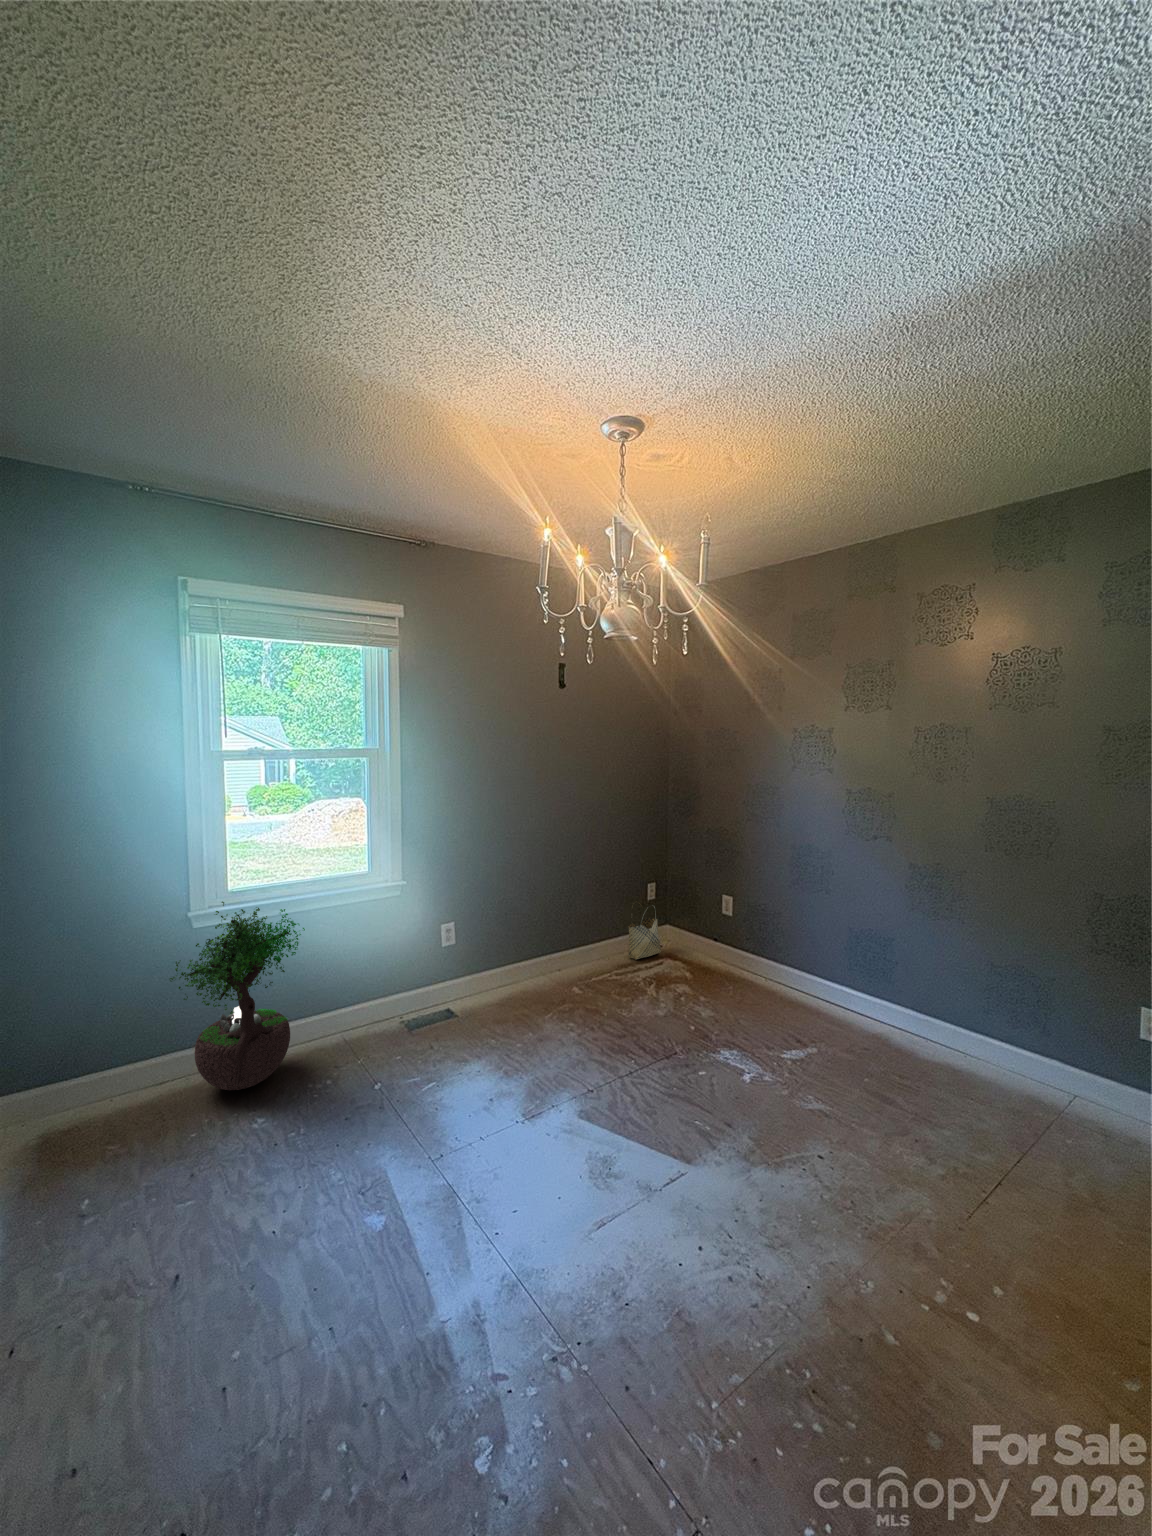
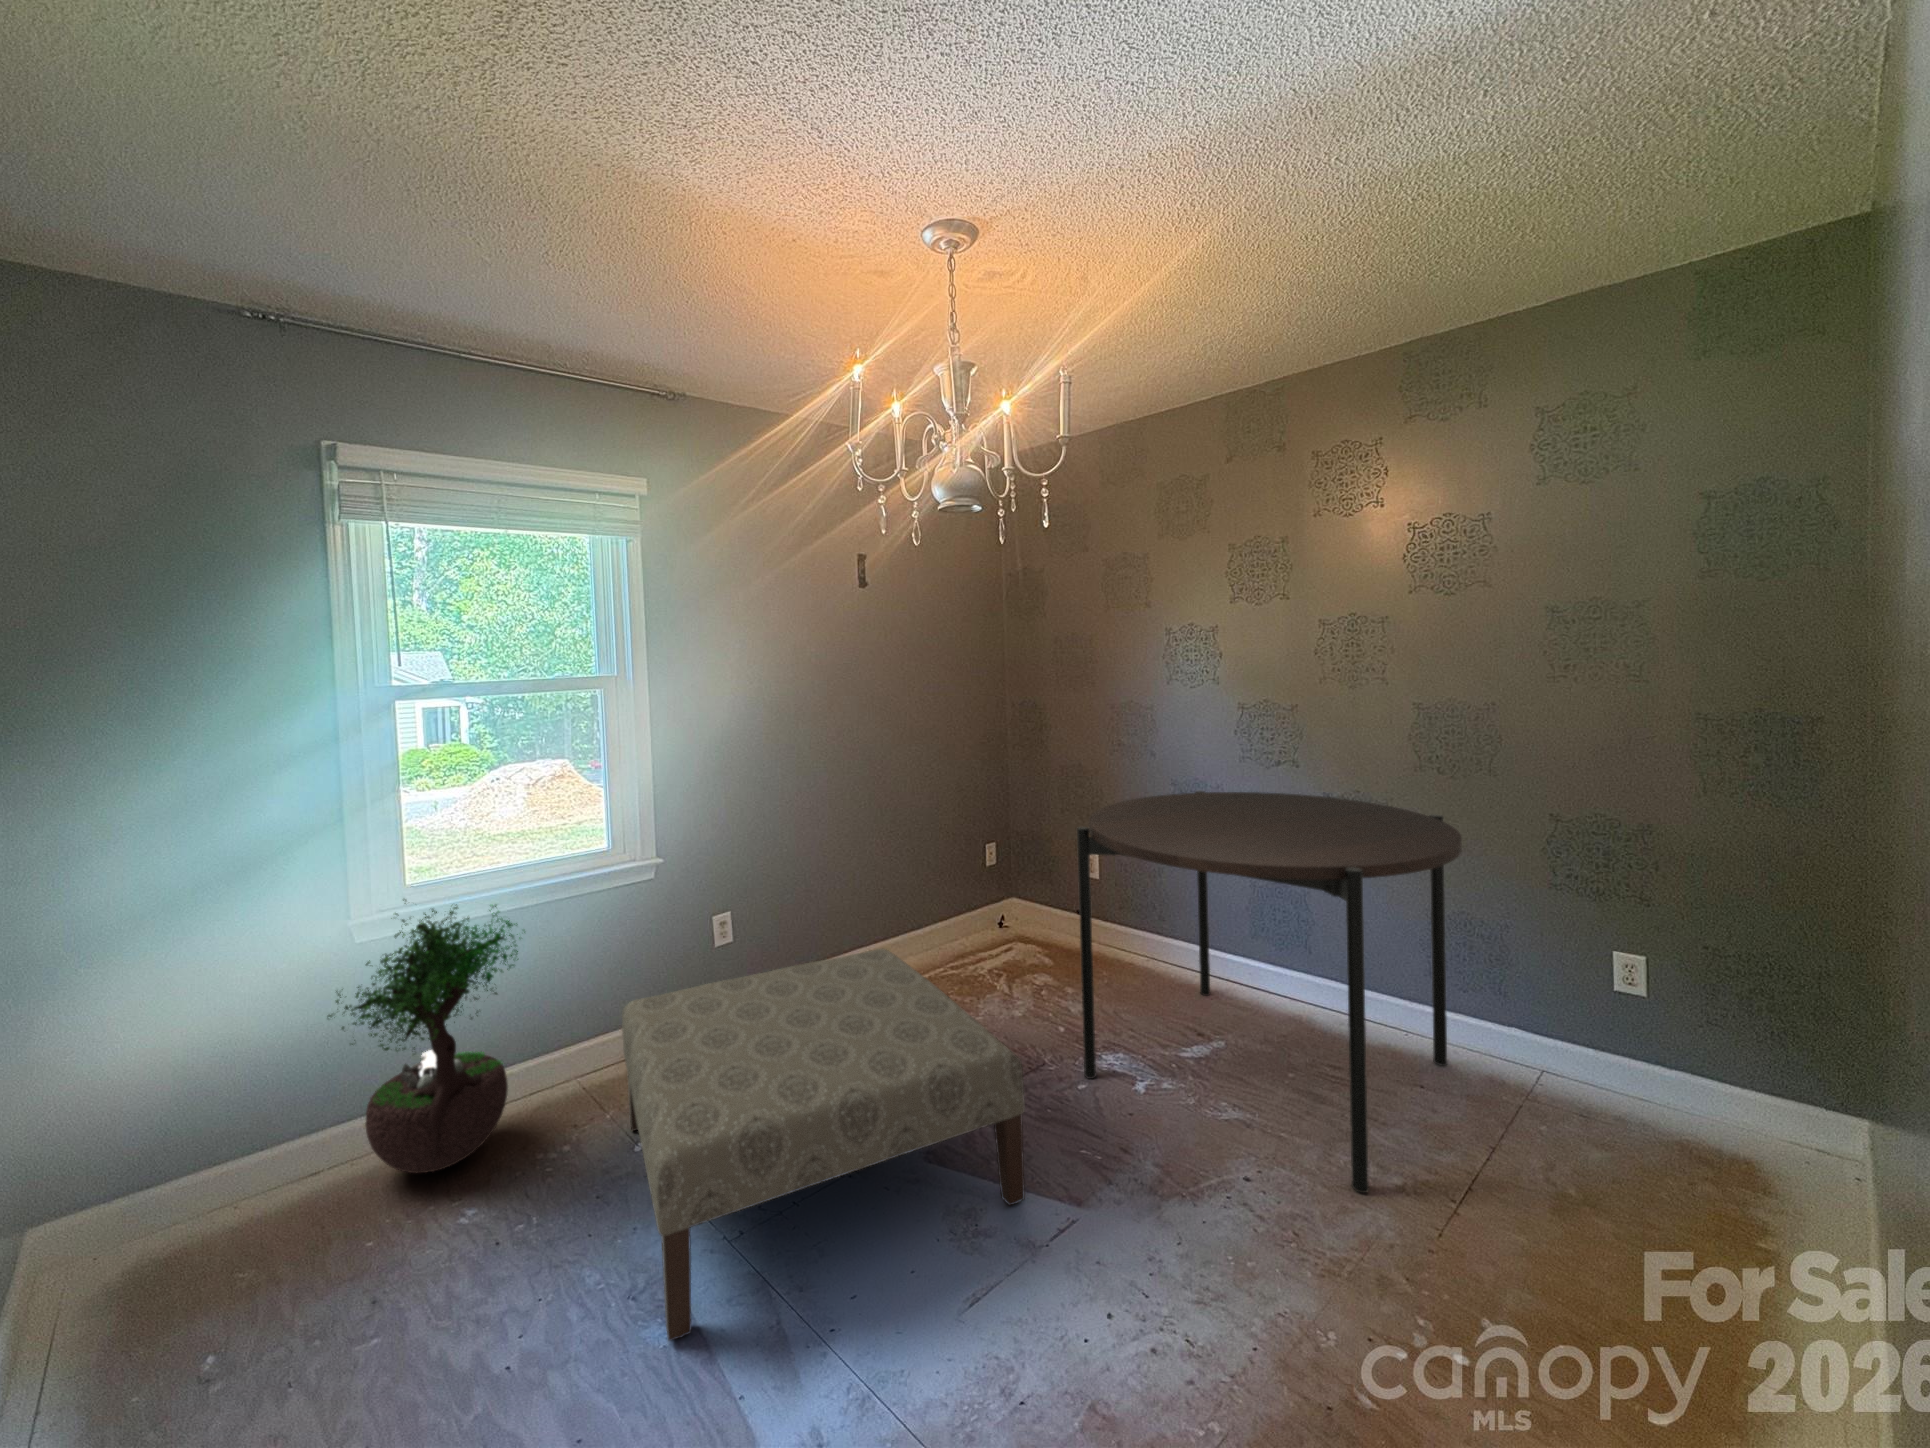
dining table: none [703,855,1012,1177] -> present [1077,790,1462,1193]
woven basket: present [628,902,661,960] -> none [967,868,1011,946]
ottoman: none [369,959,649,1227] -> present [622,949,1025,1341]

